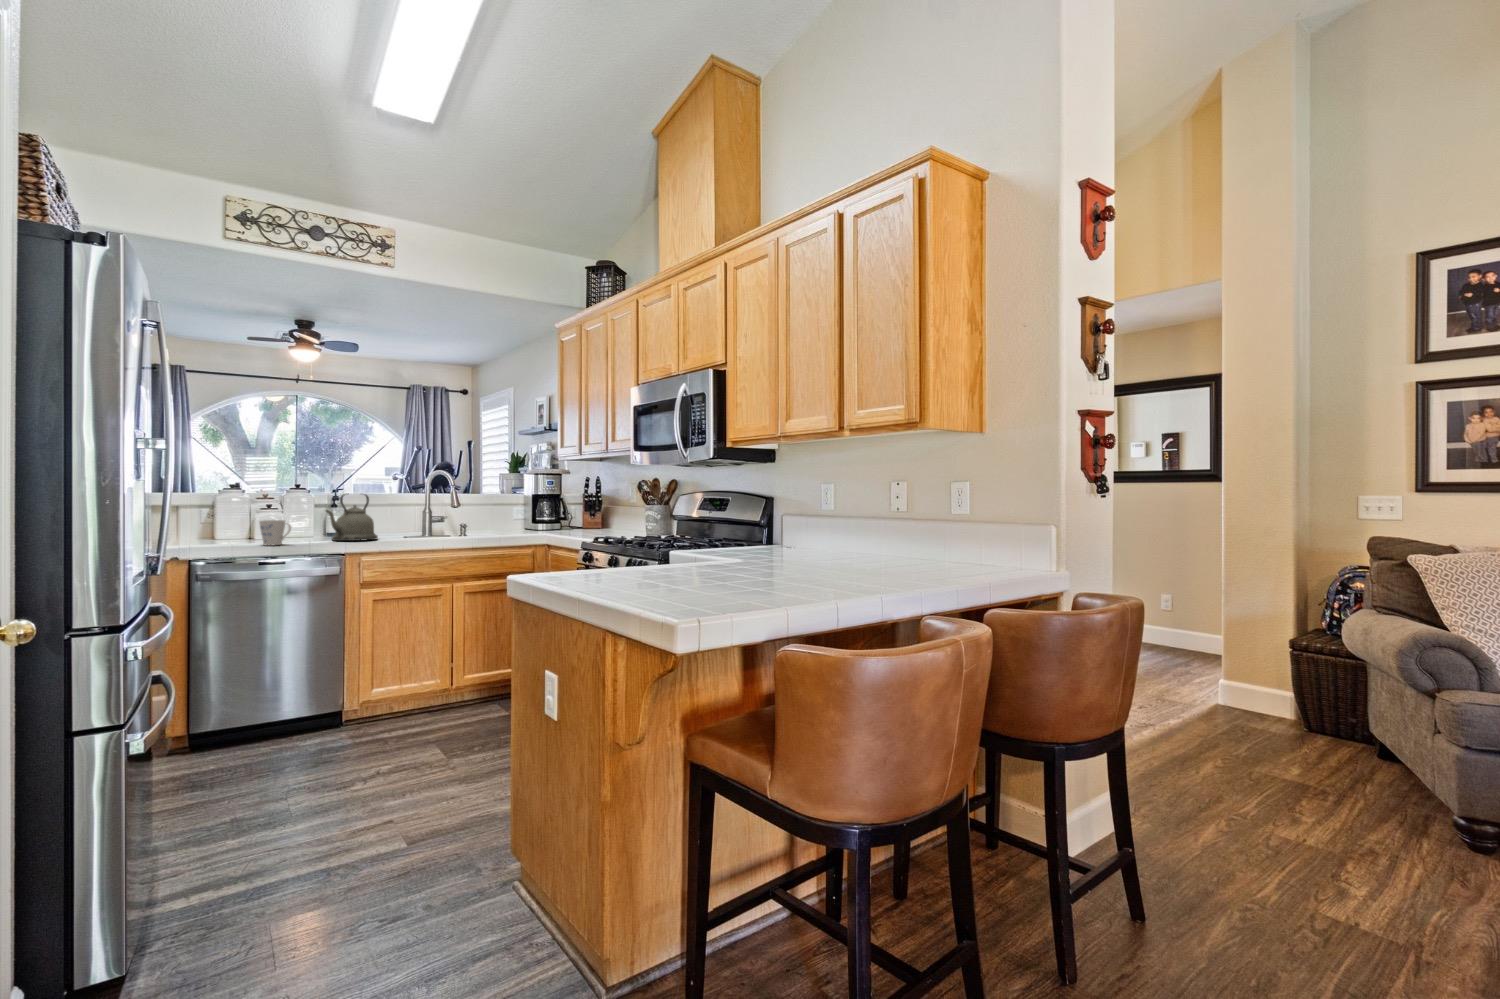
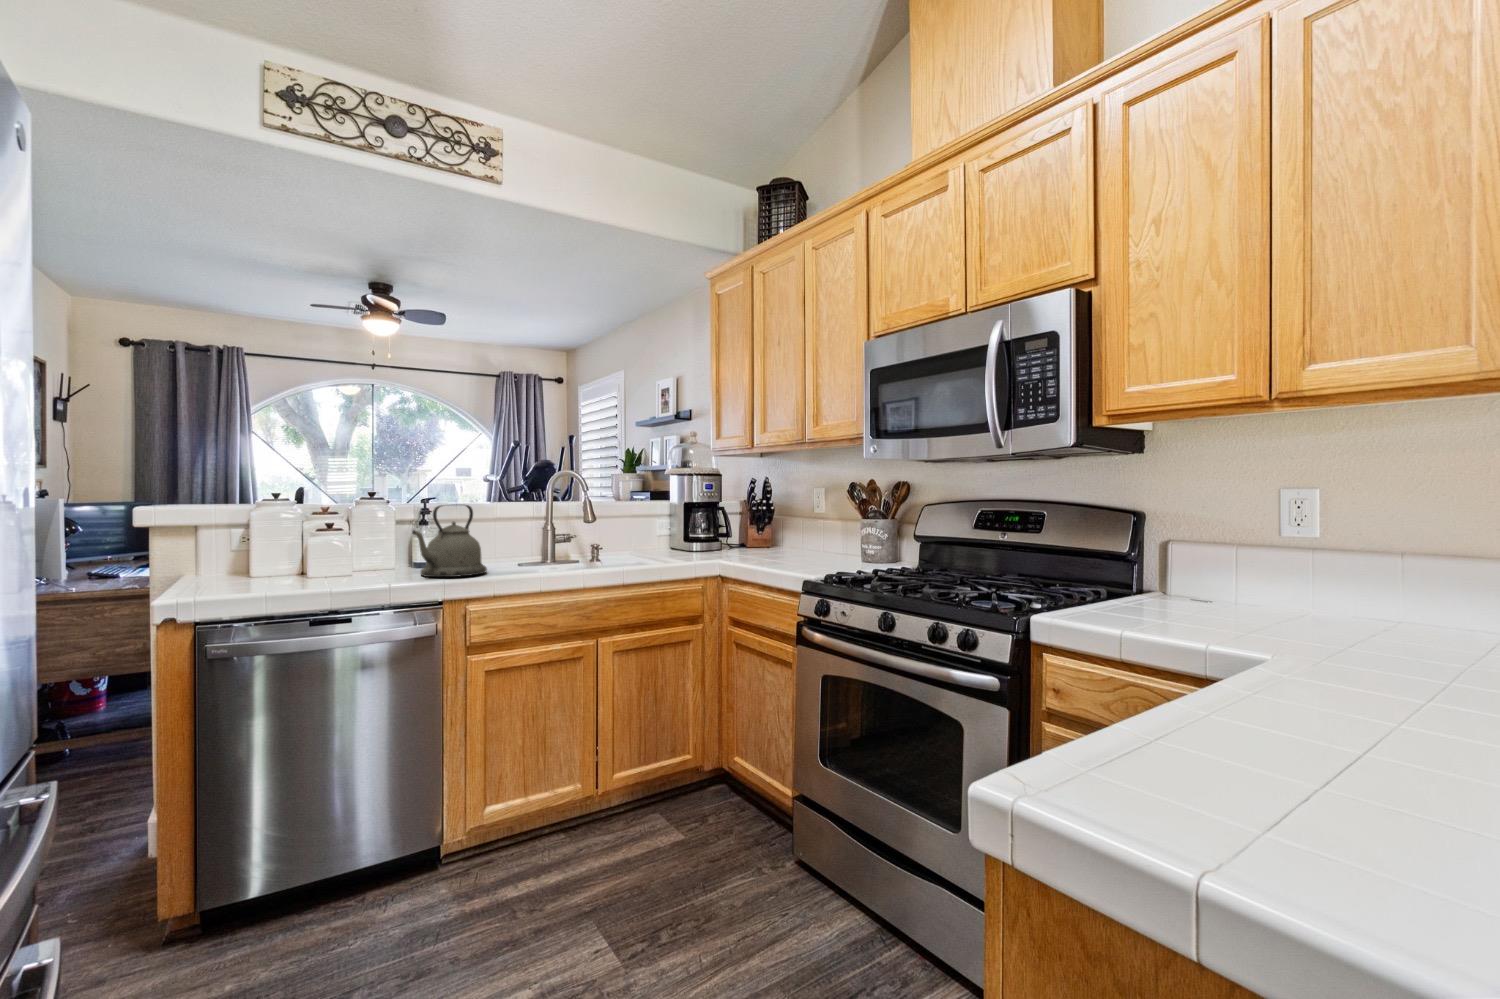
mug: present [259,520,291,545] -> none [312,548,361,590]

